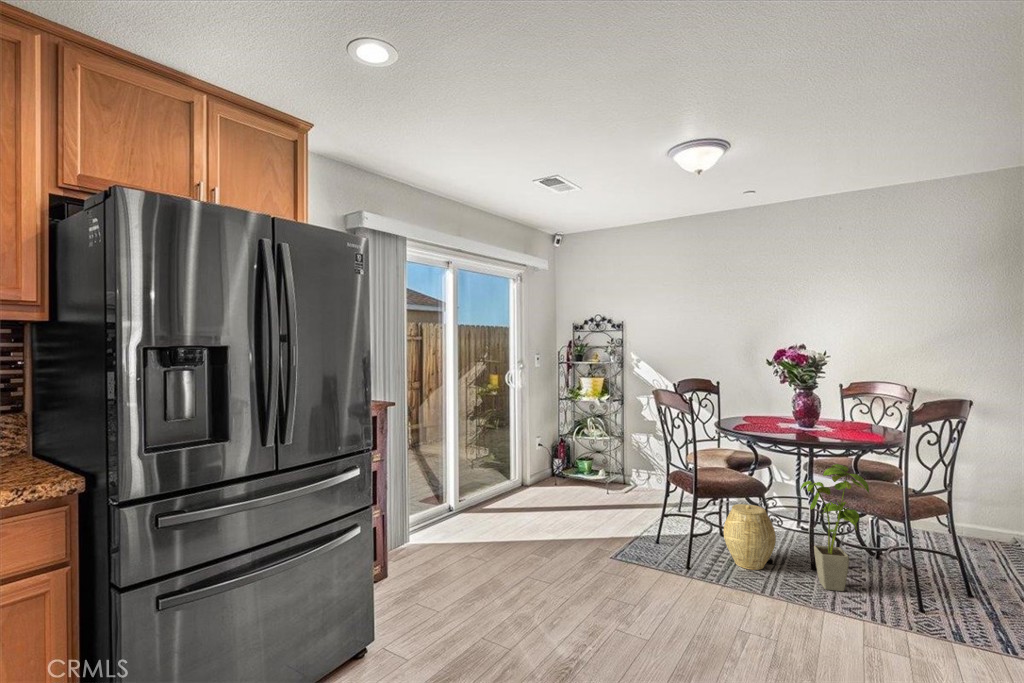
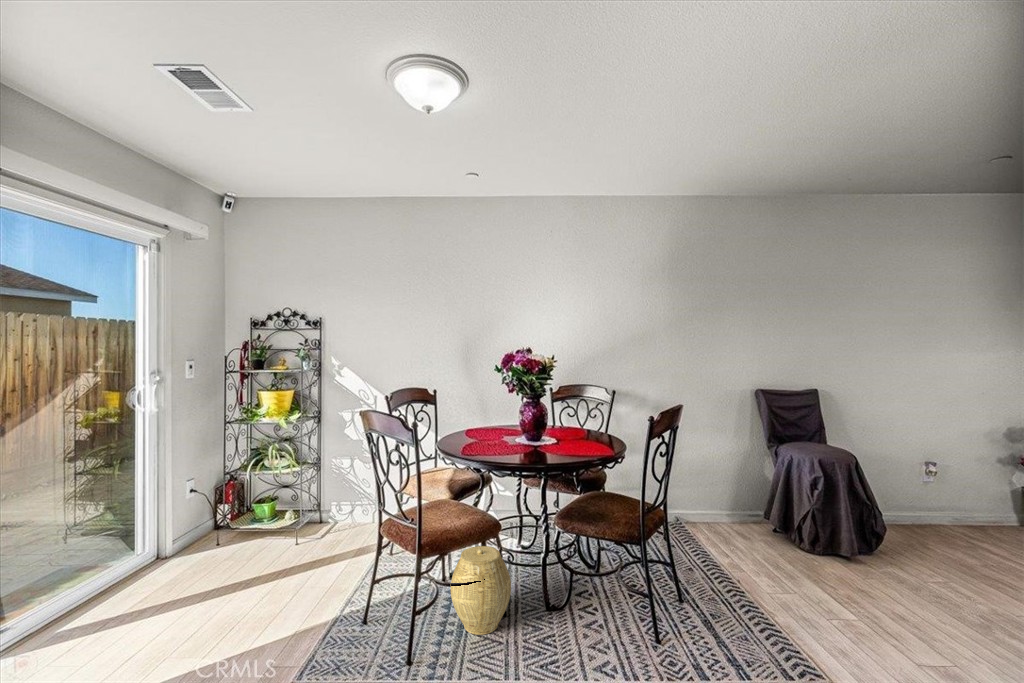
house plant: present [800,464,869,591] -> none [540,487,616,642]

